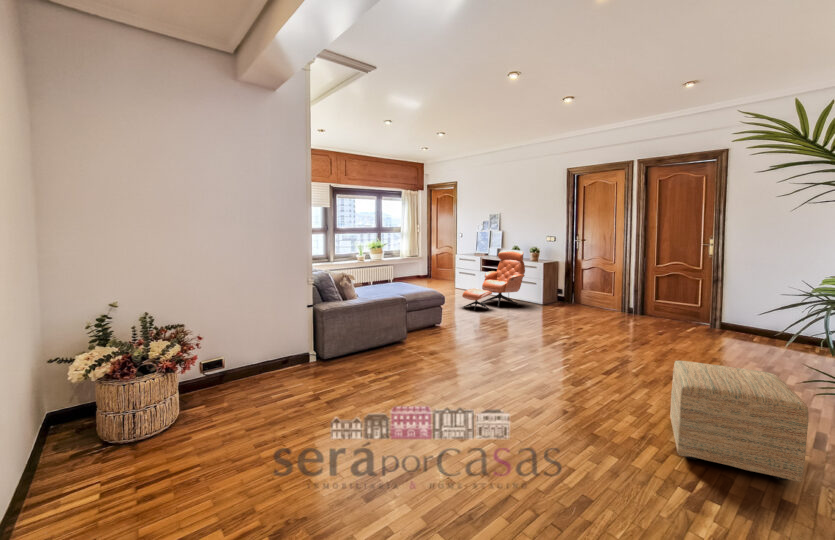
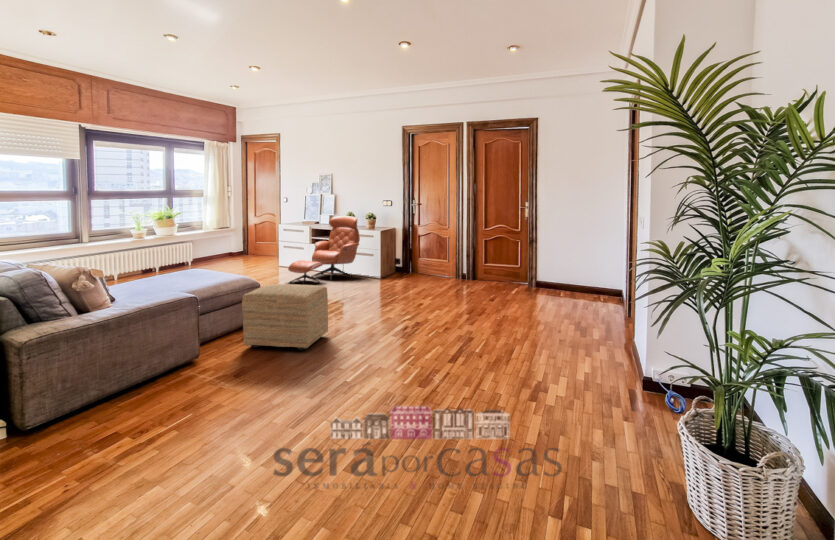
ottoman: present [670,360,809,483] -> present [242,284,328,350]

